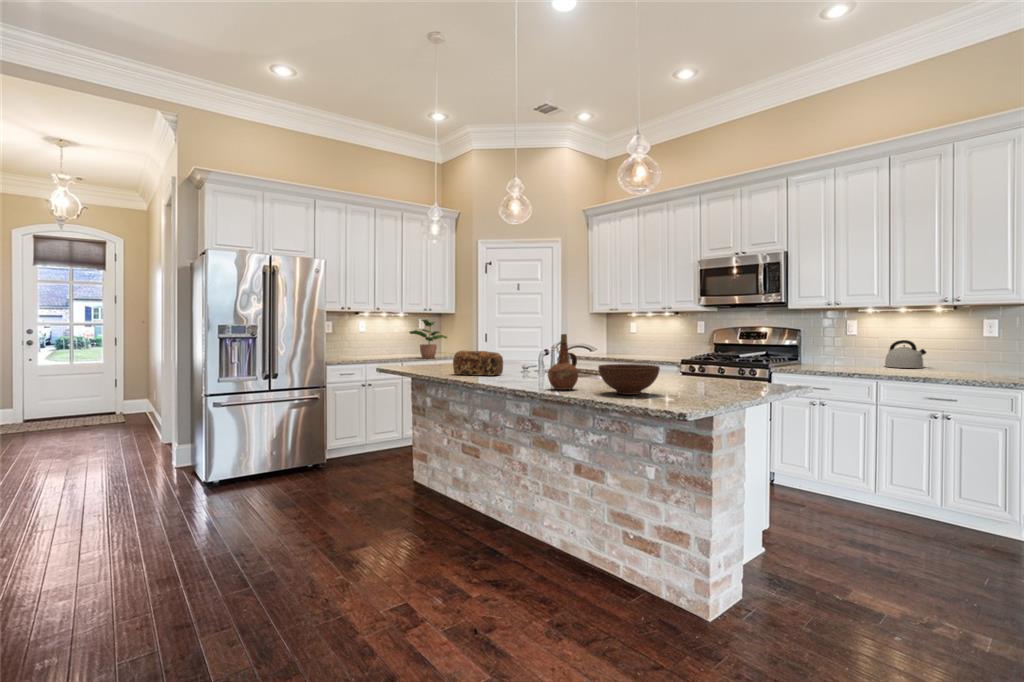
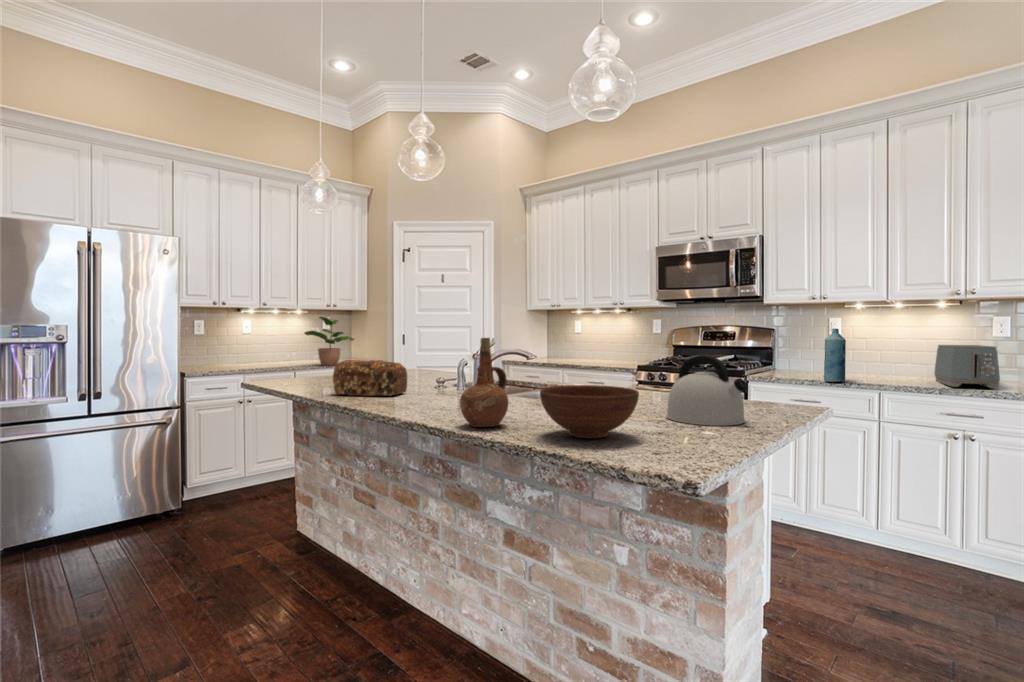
bottle: none [833,329,851,372] -> present [824,329,846,382]
kettle: present [885,340,926,368] -> present [666,356,748,426]
toaster: none [928,342,975,378] -> present [934,345,1000,389]

